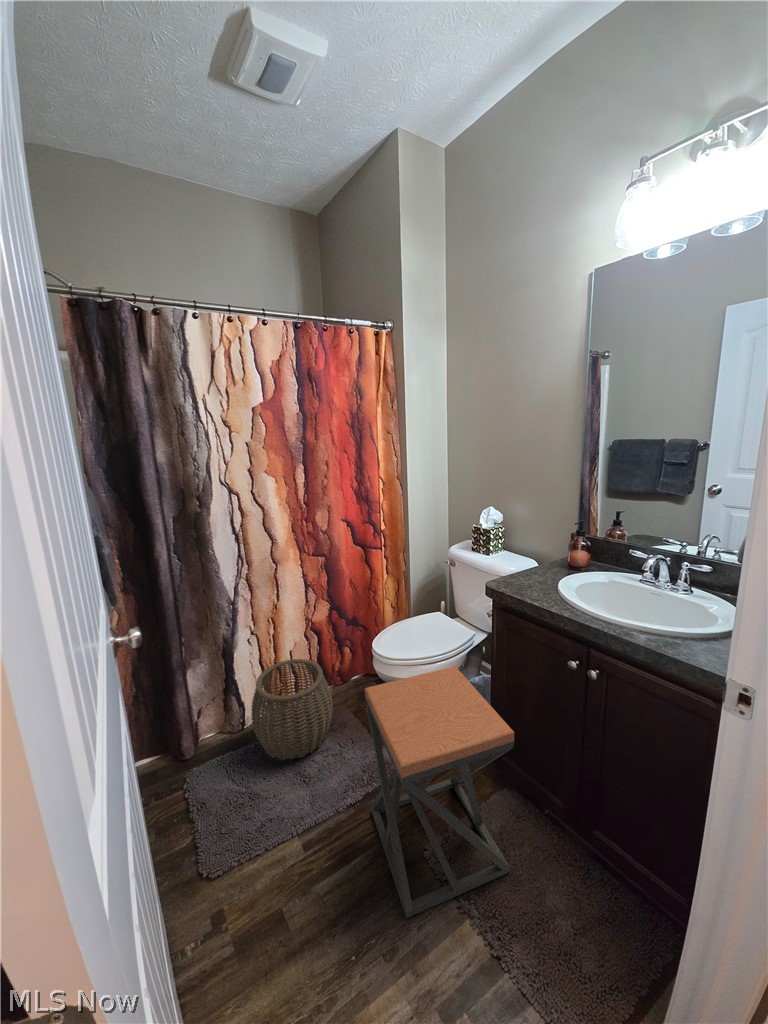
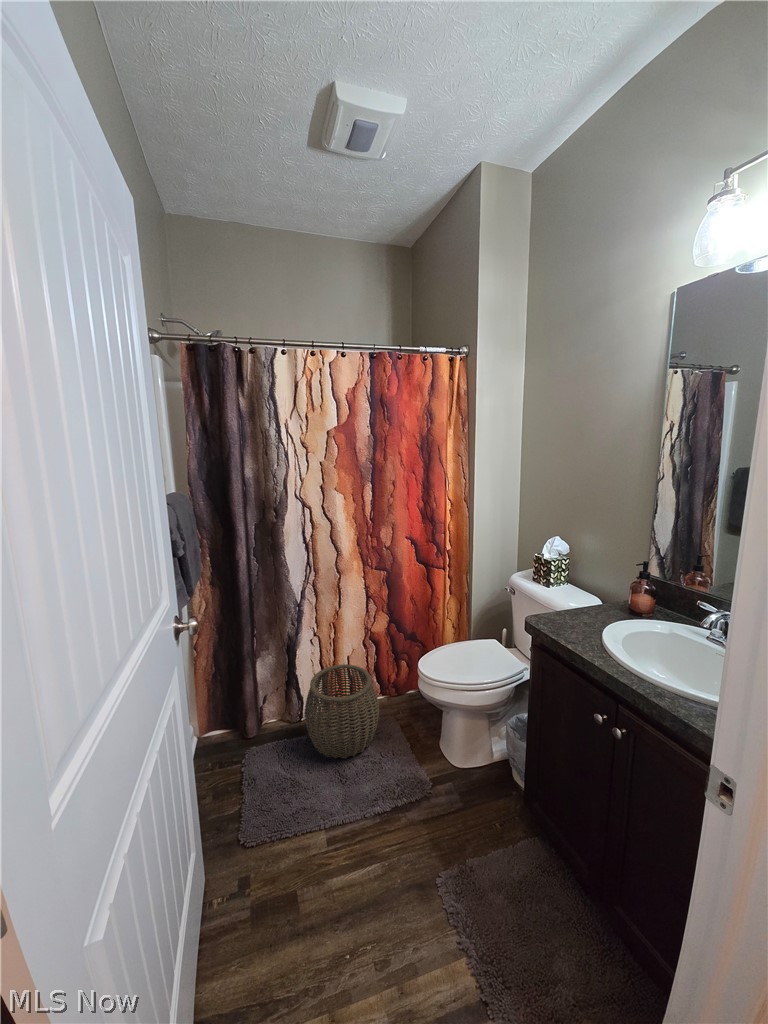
stool: present [365,666,514,918] -> none [394,699,530,938]

